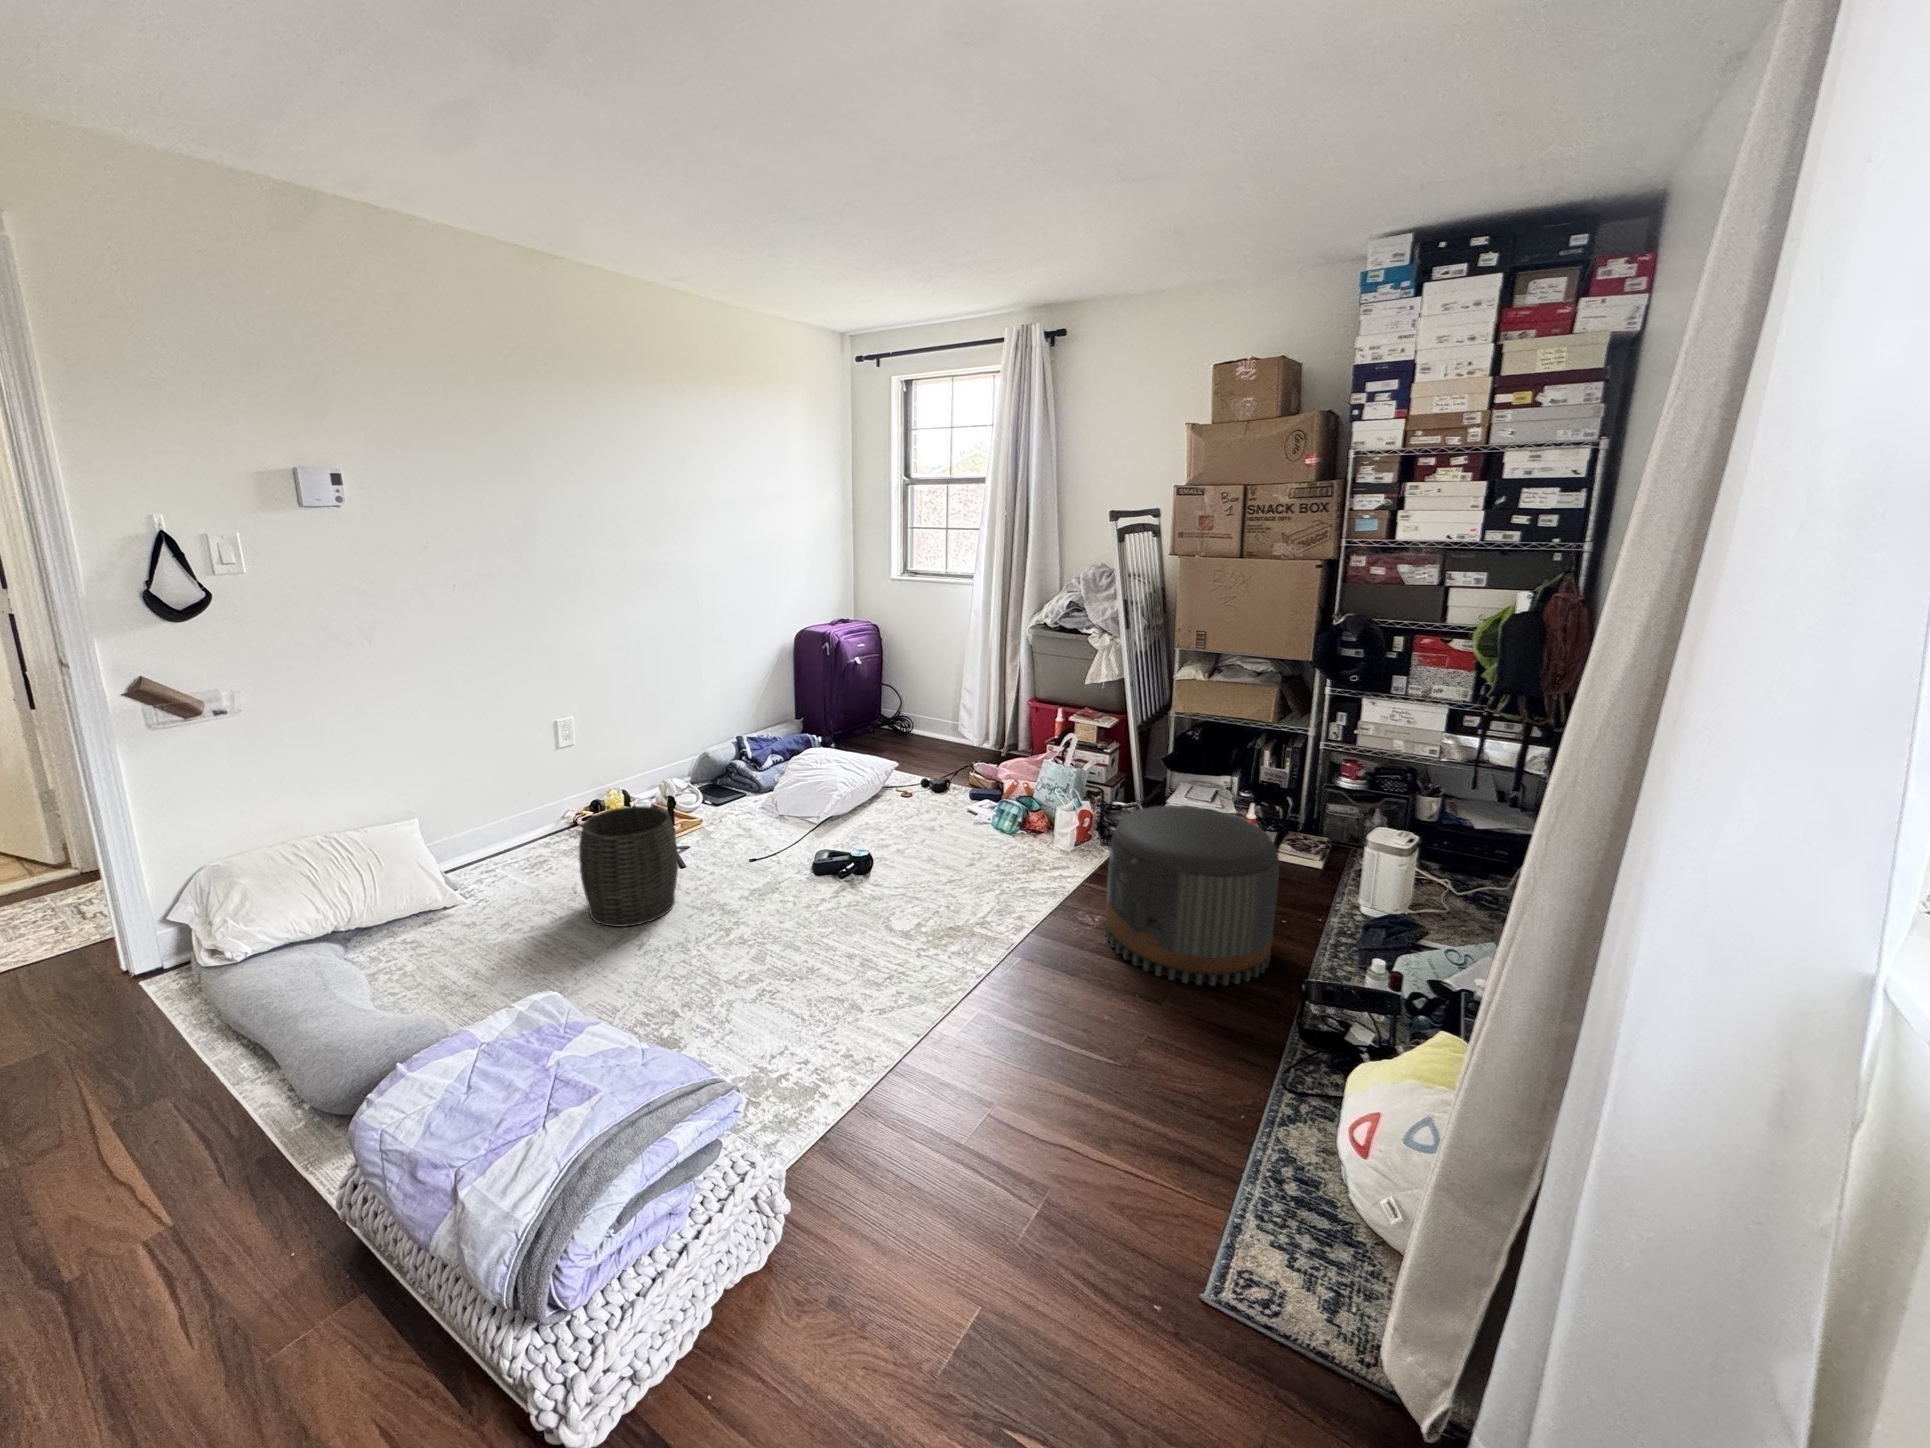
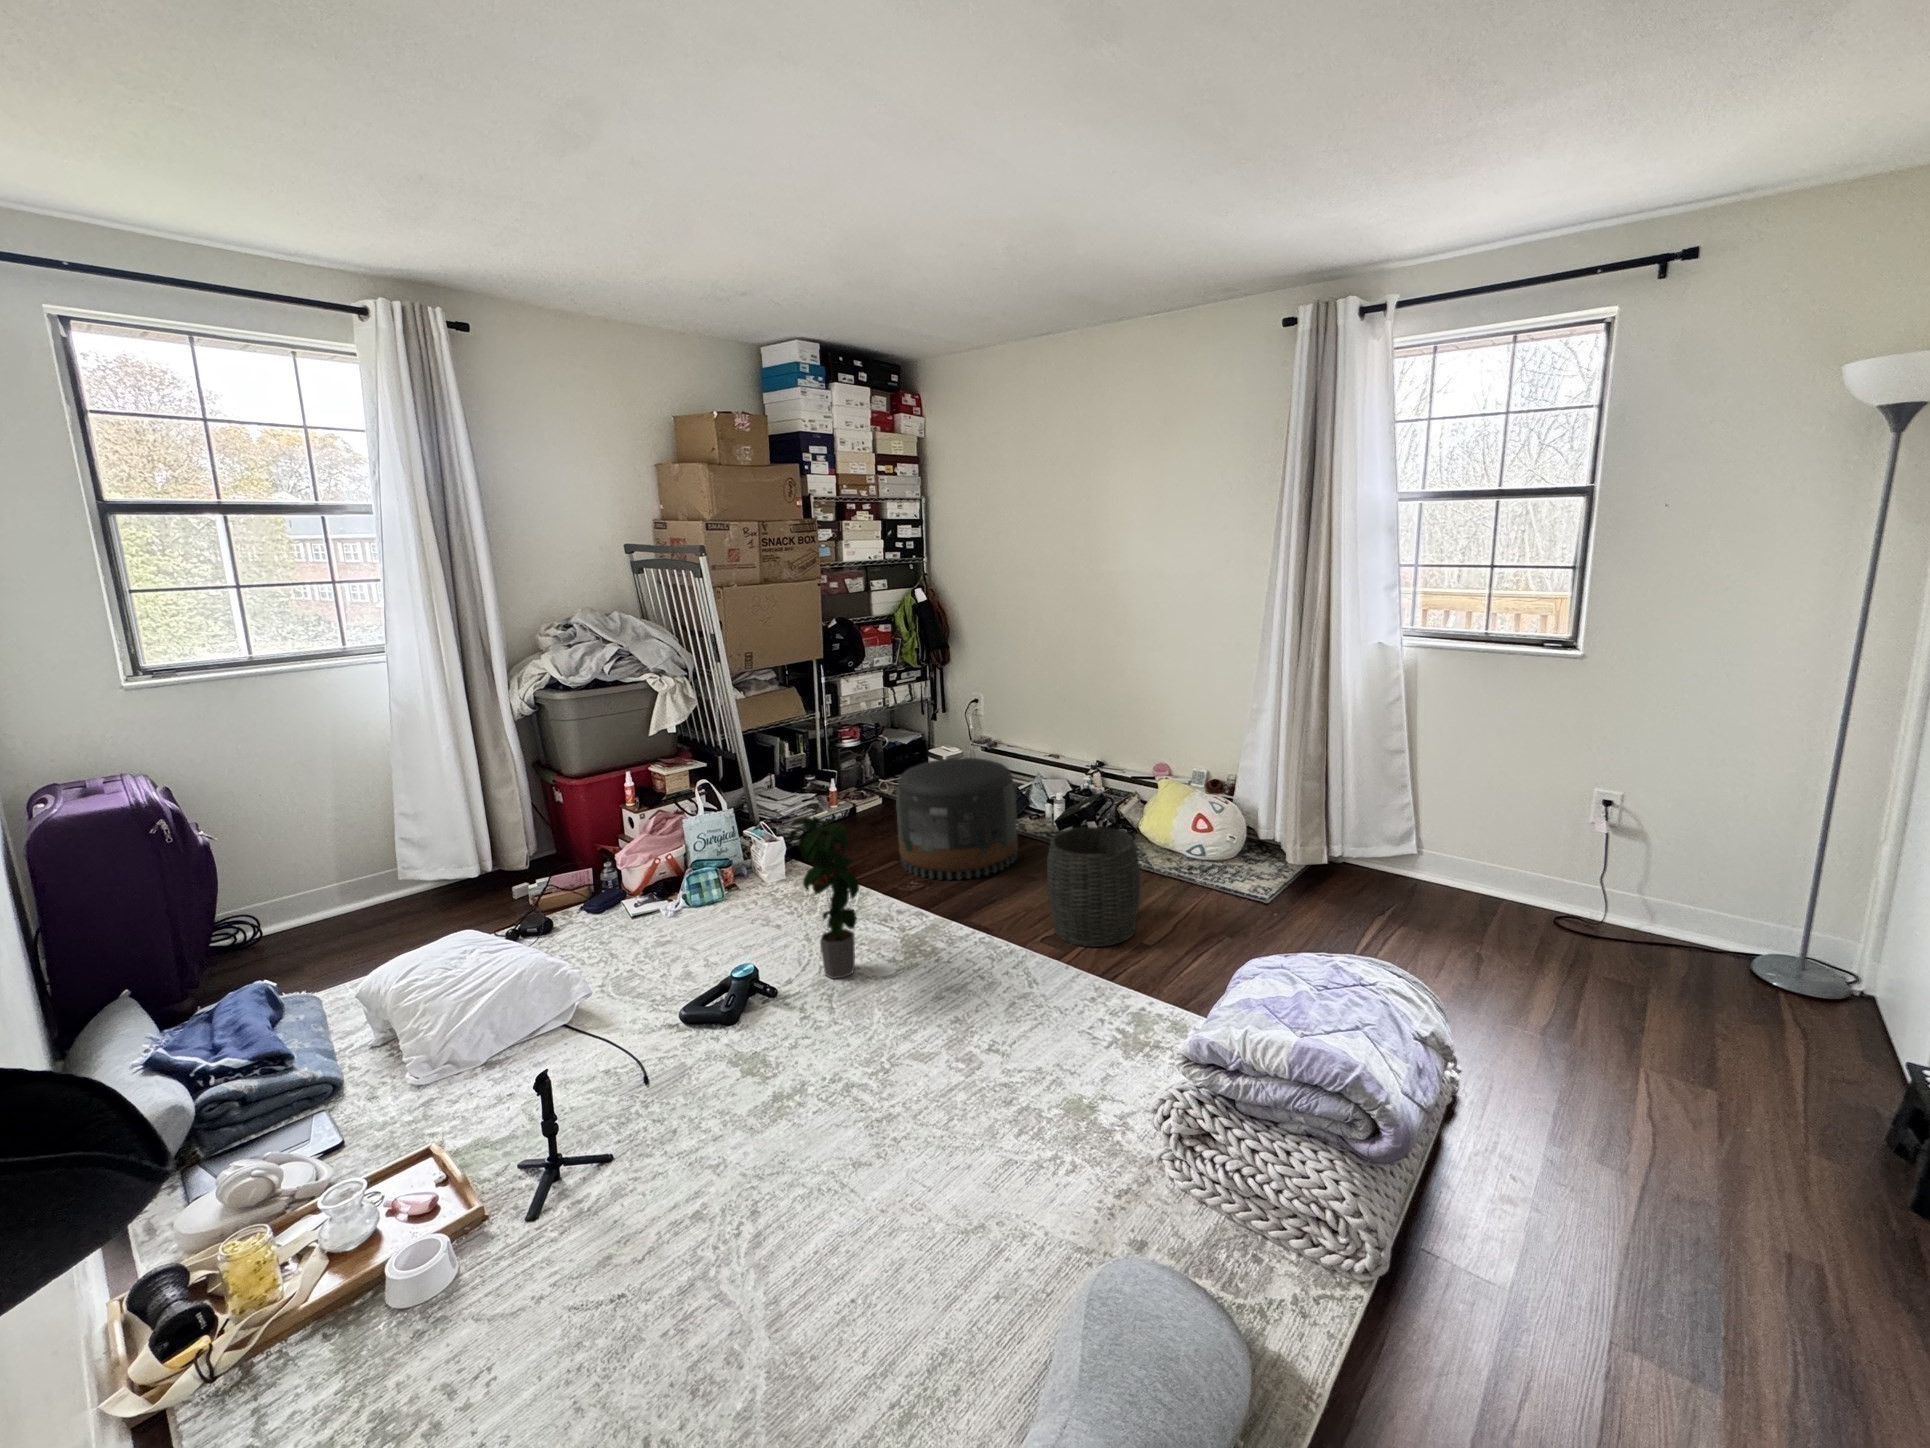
potted plant: none [820,764,943,911] -> present [790,817,860,979]
woven basket: present [579,806,678,927] -> present [1047,827,1141,947]

